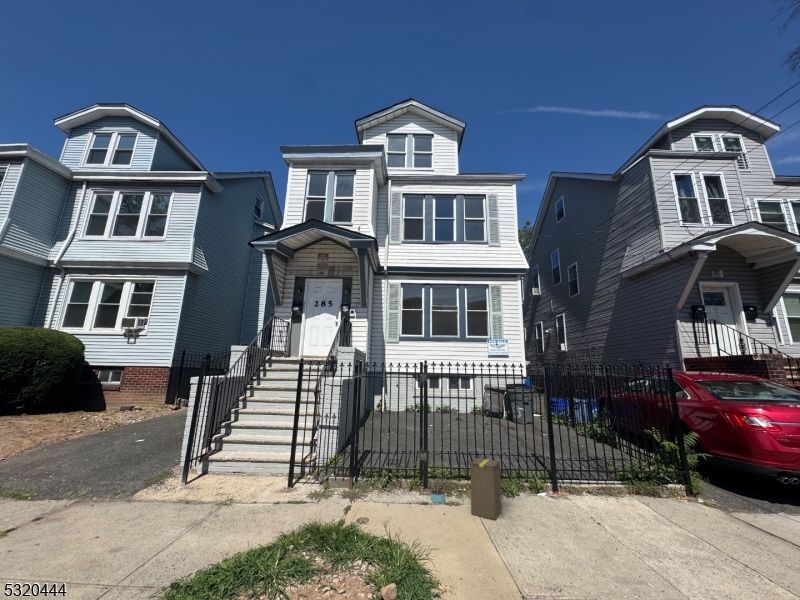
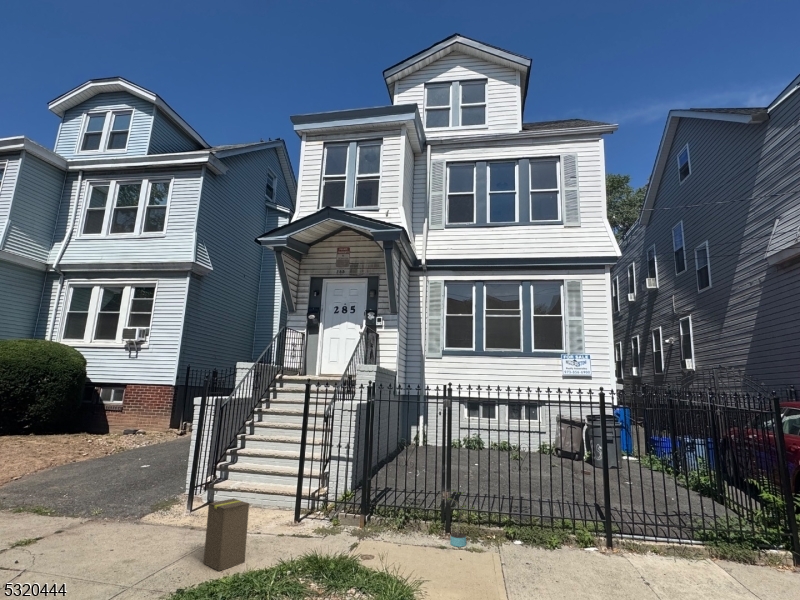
cardboard box: present [471,458,501,520] -> present [204,498,249,571]

